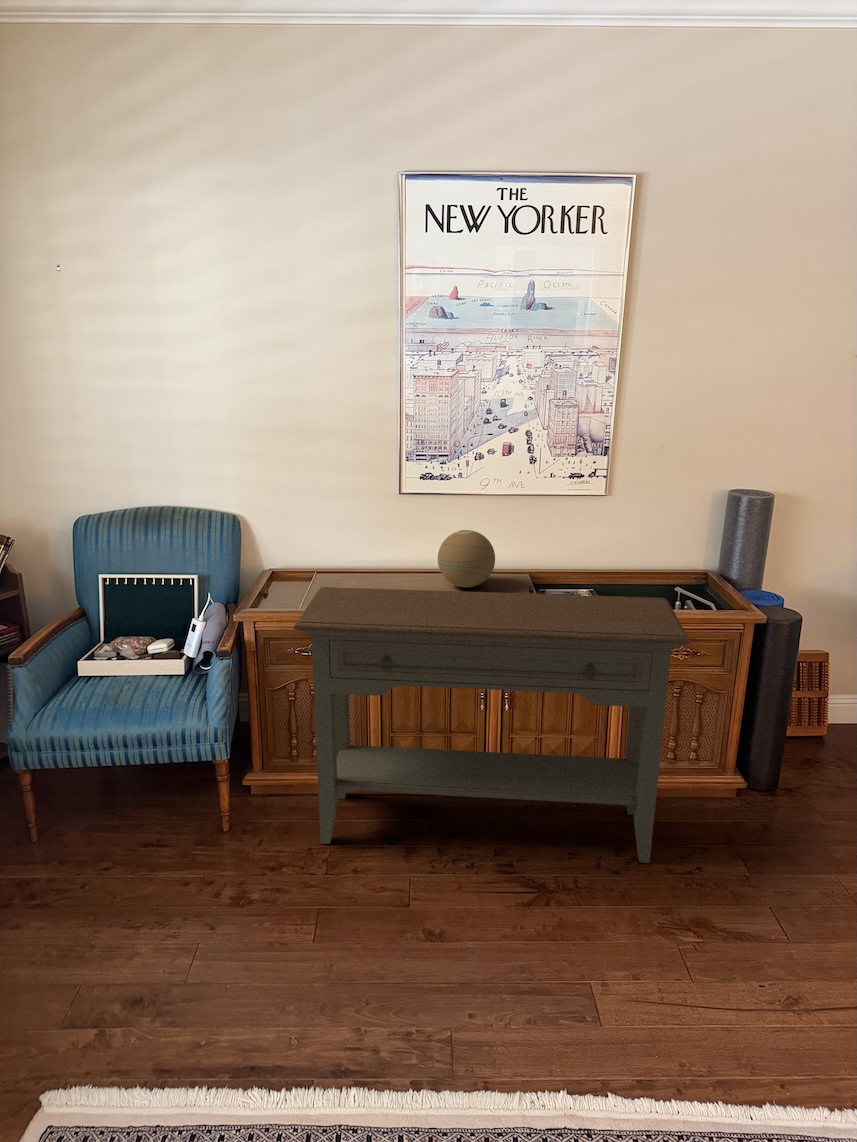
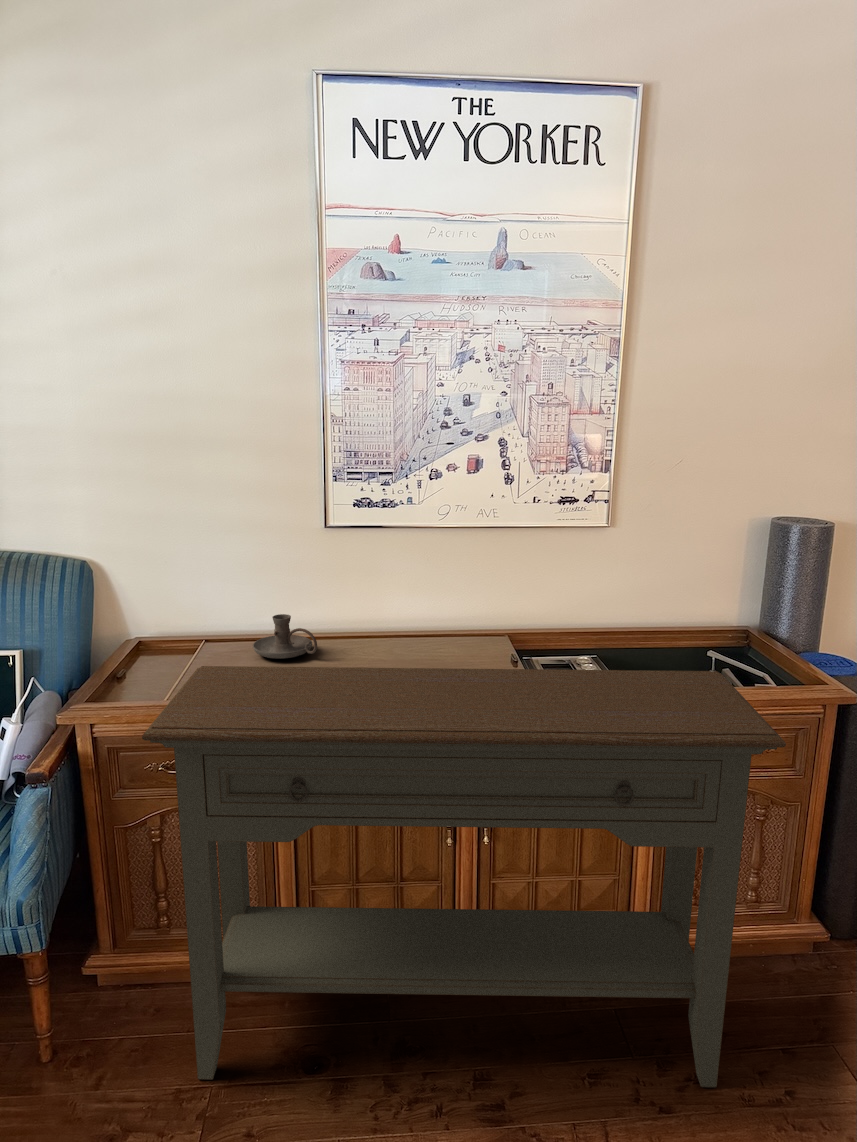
decorative orb: present [438,530,495,588] -> none [378,577,461,660]
candle holder: none [351,554,396,584] -> present [253,614,317,659]

